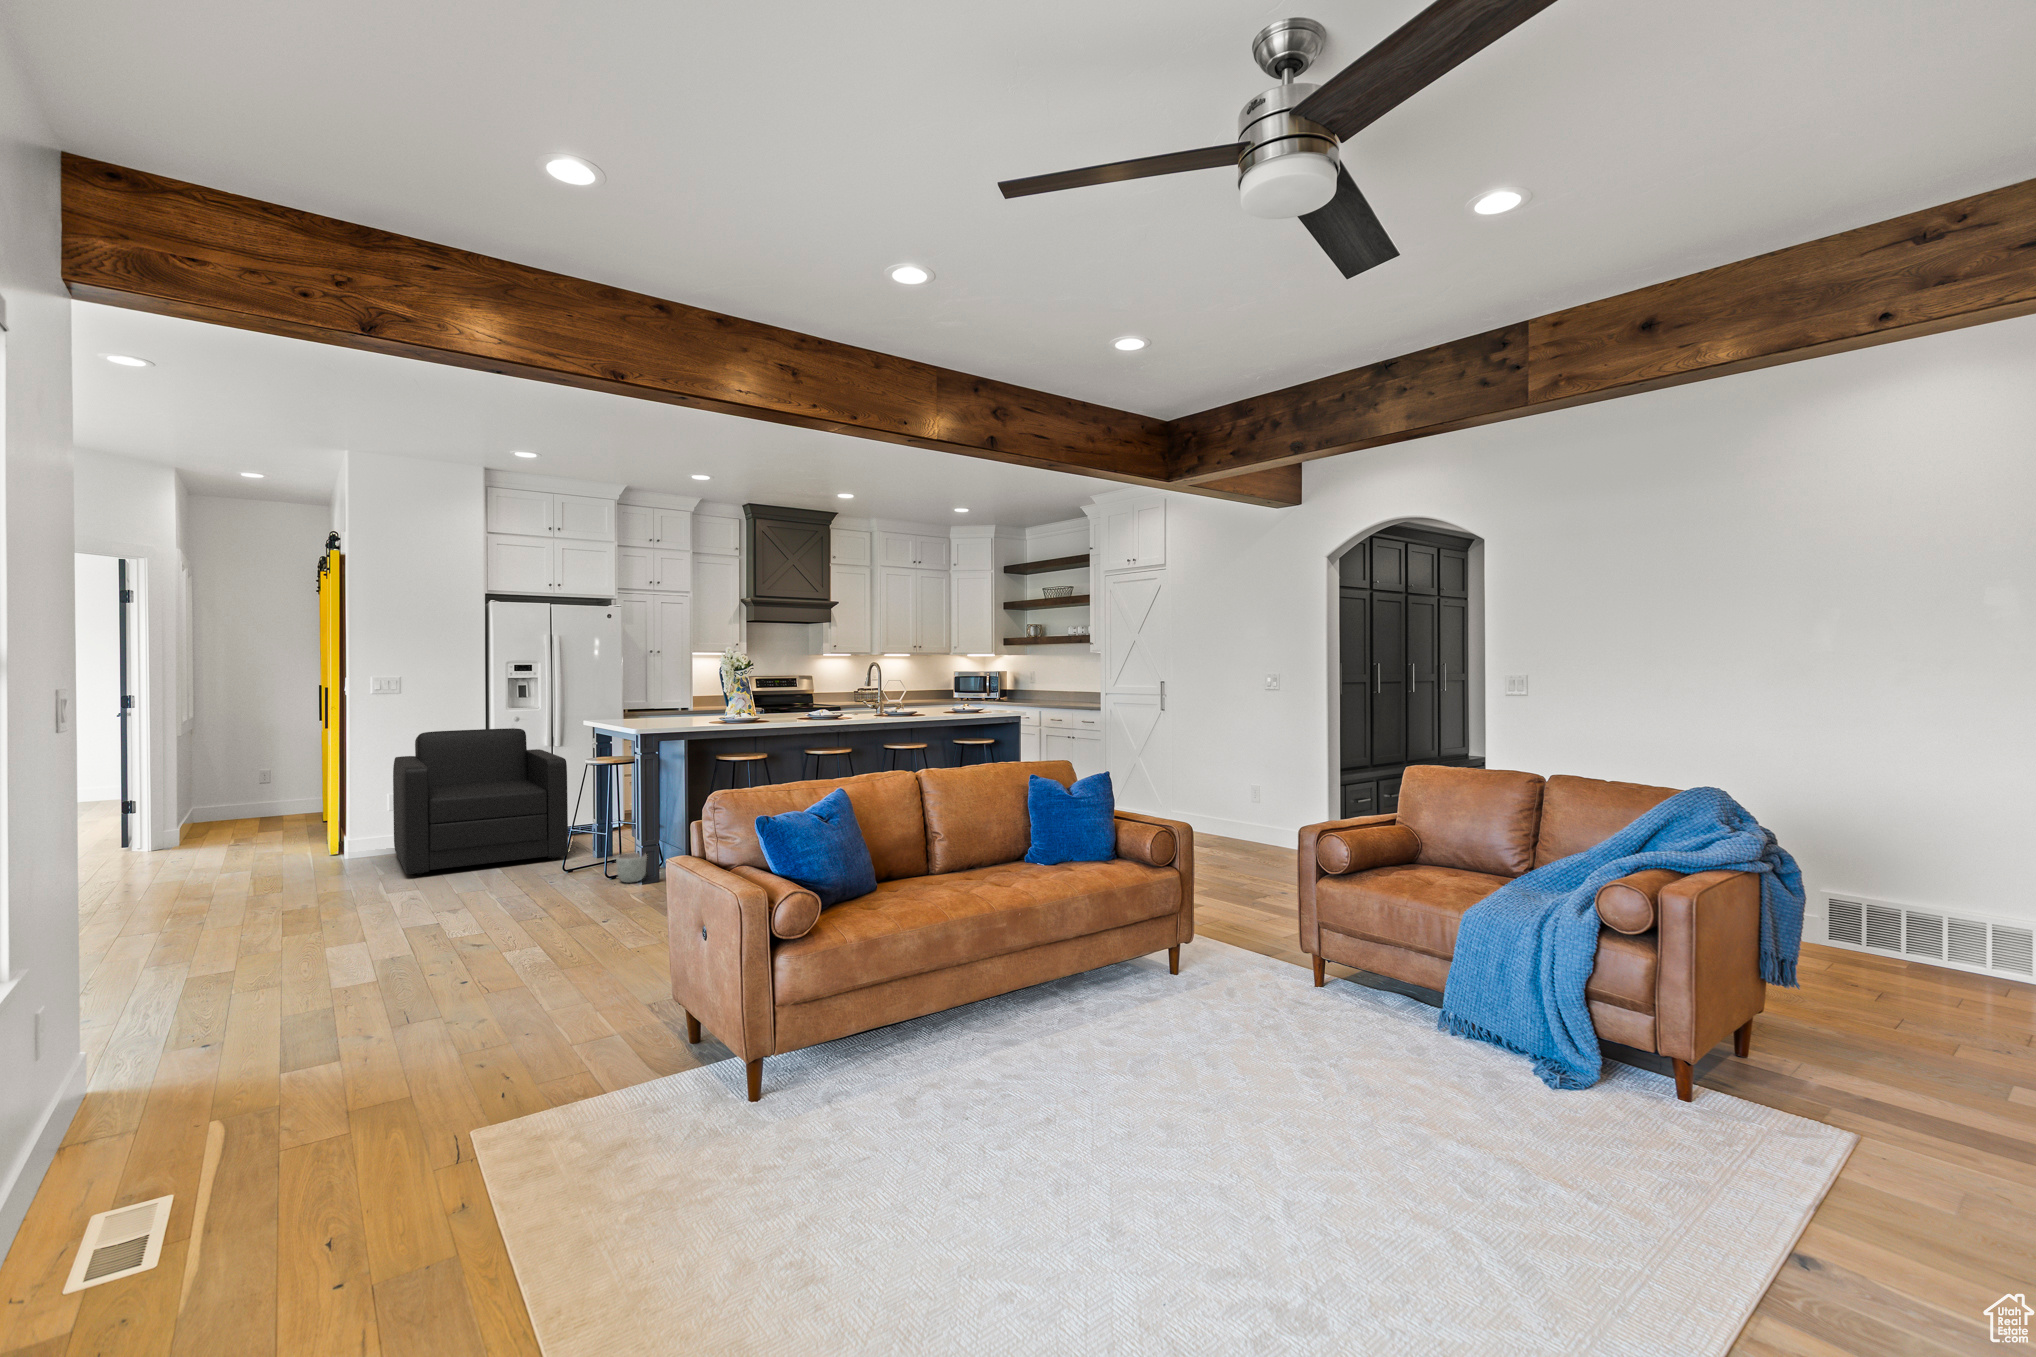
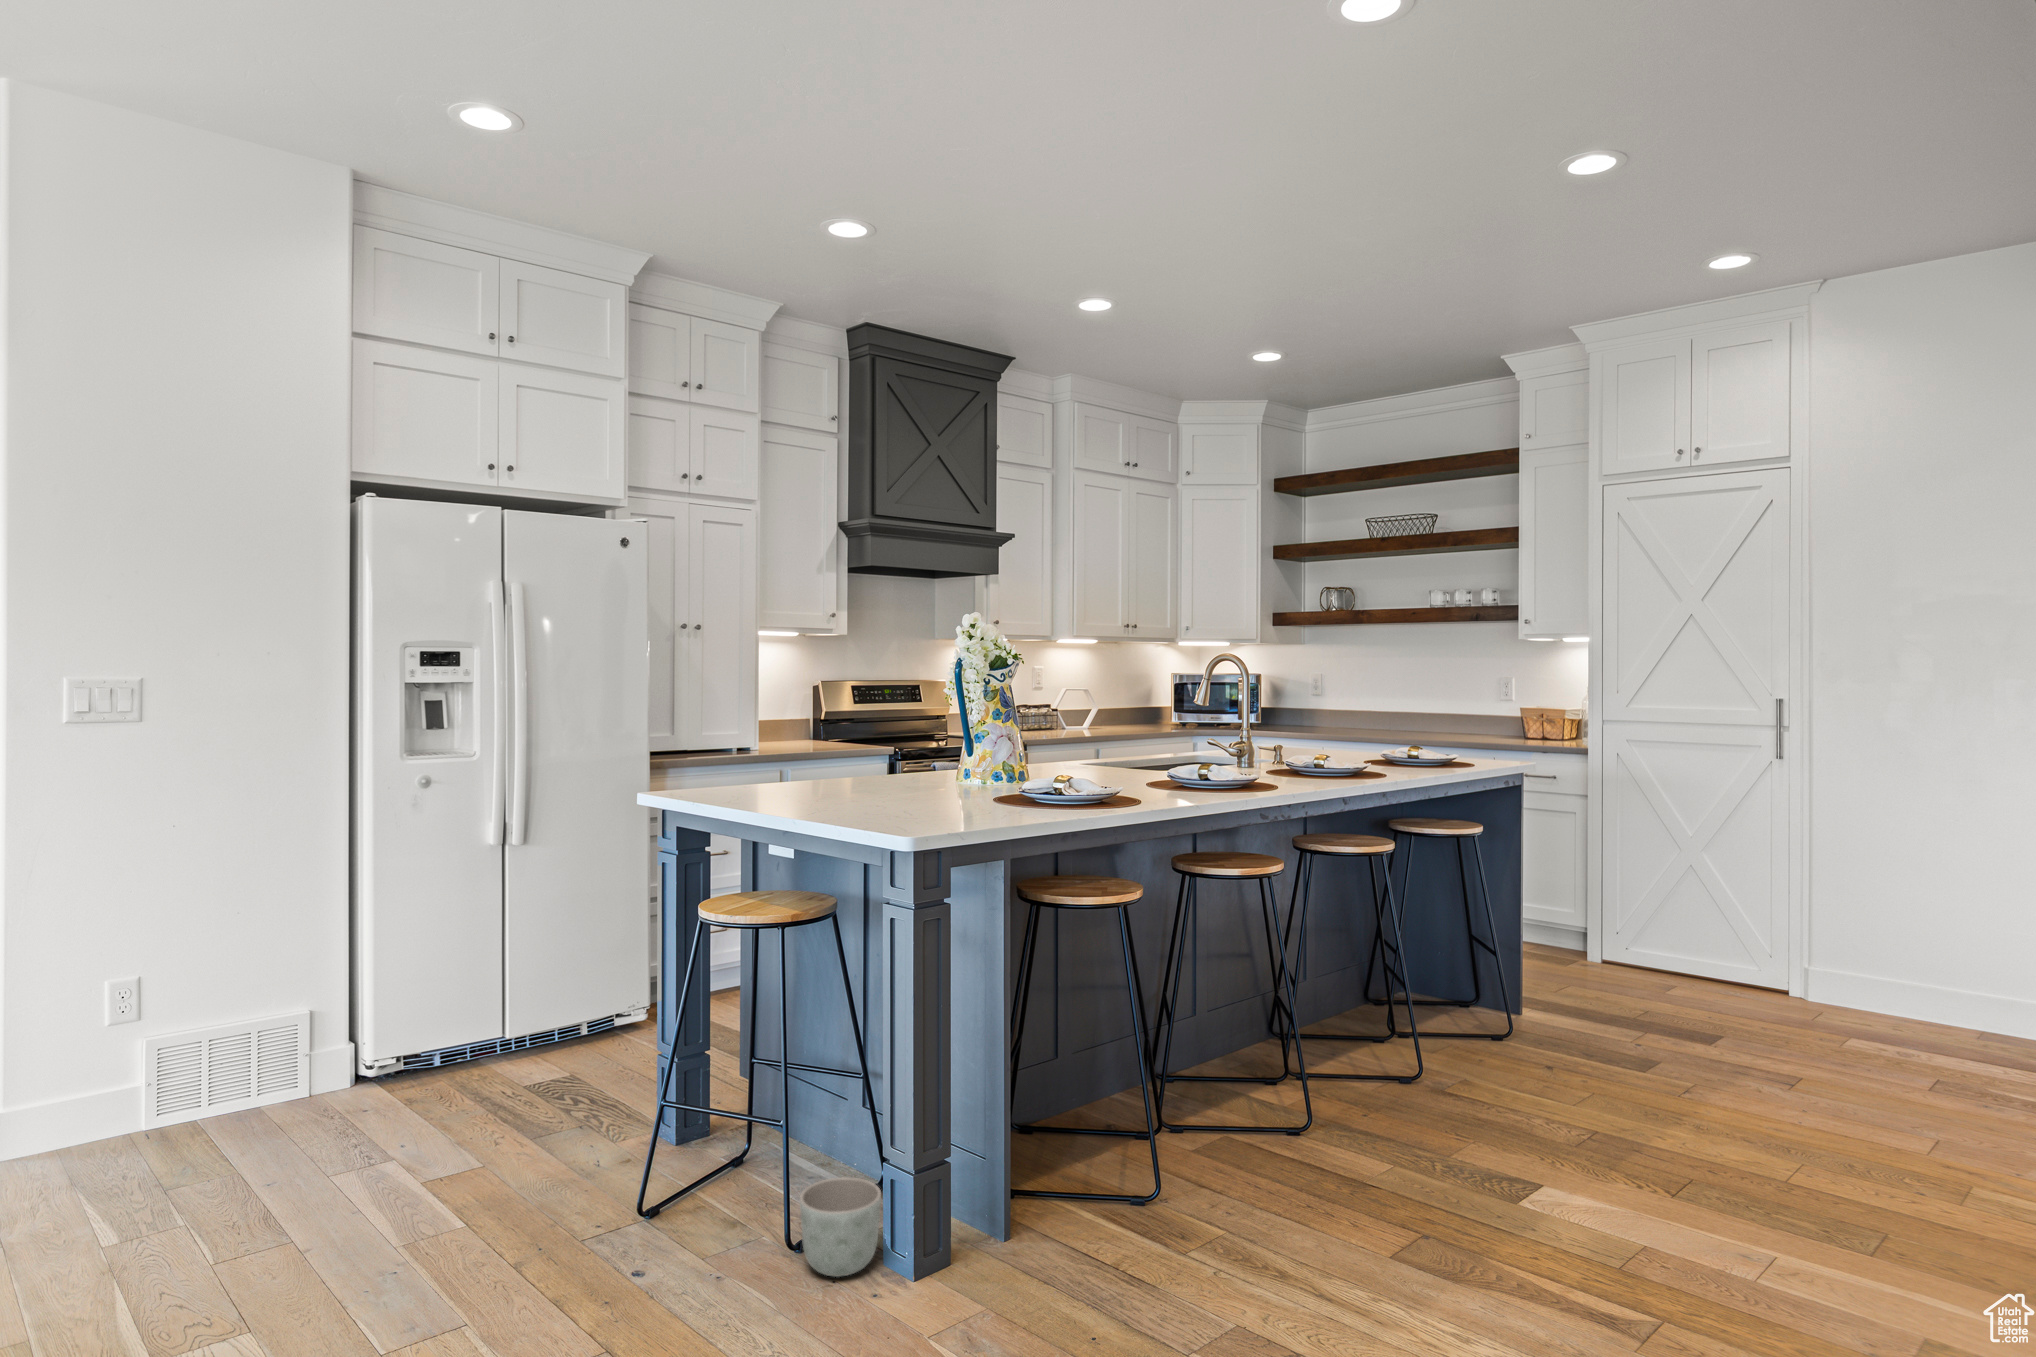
armchair: present [393,728,568,875] -> none [120,807,592,1255]

